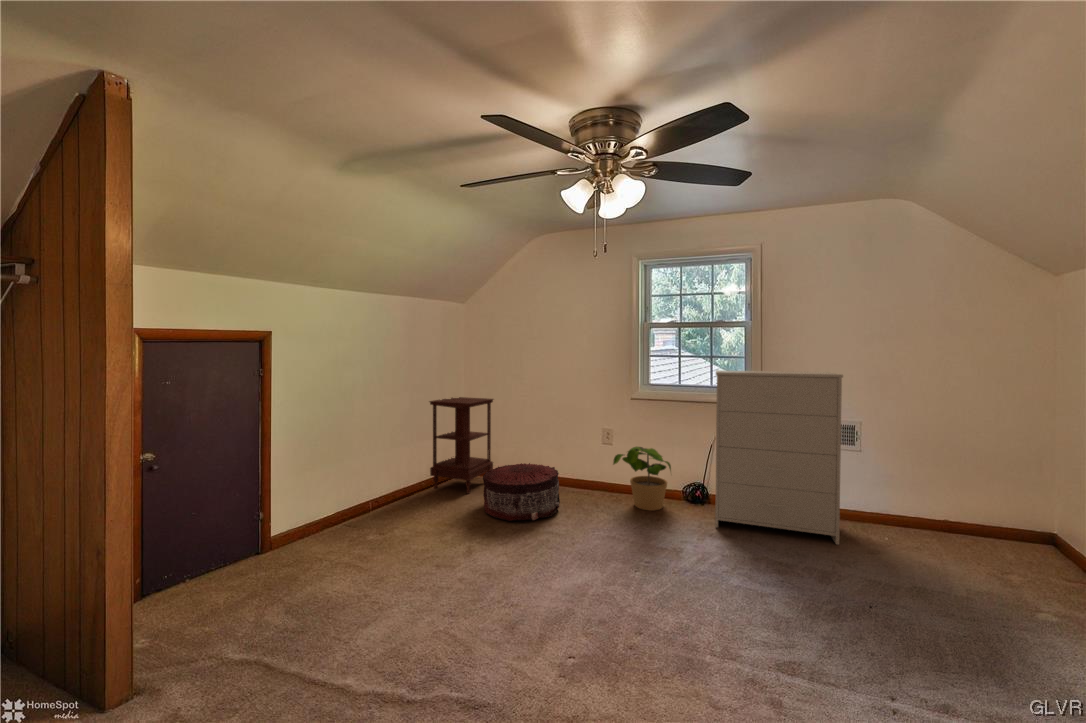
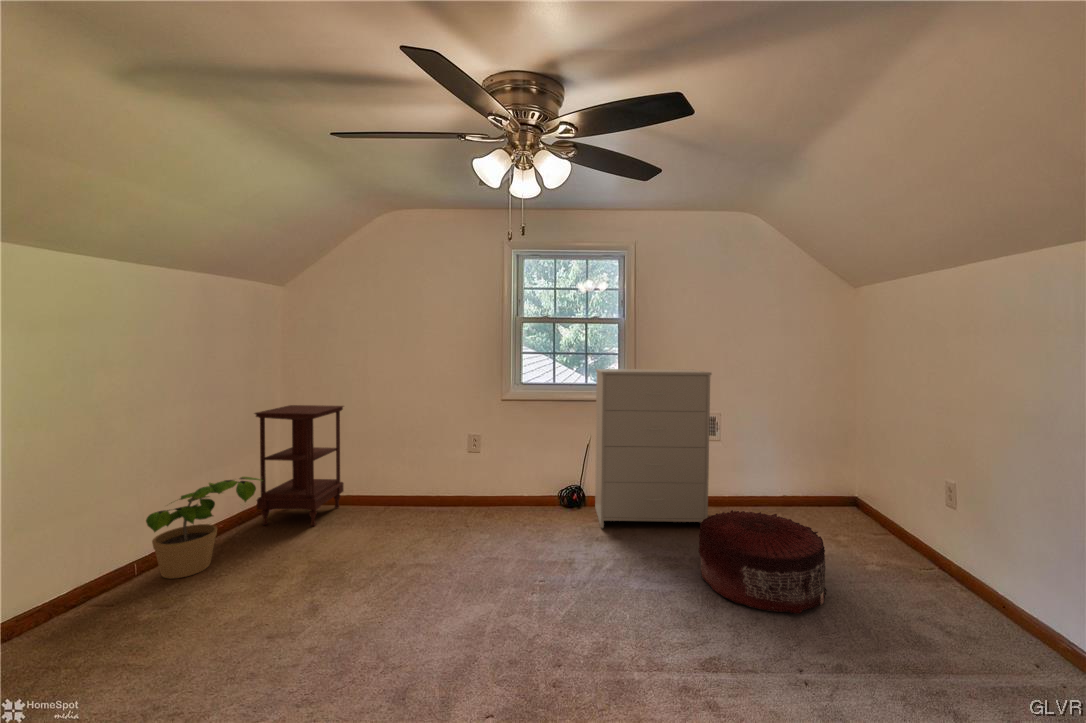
potted plant: present [613,447,671,511] -> present [146,477,263,579]
pouf: present [483,463,560,521] -> present [698,510,826,614]

